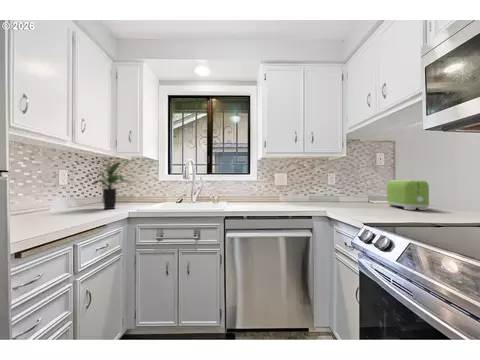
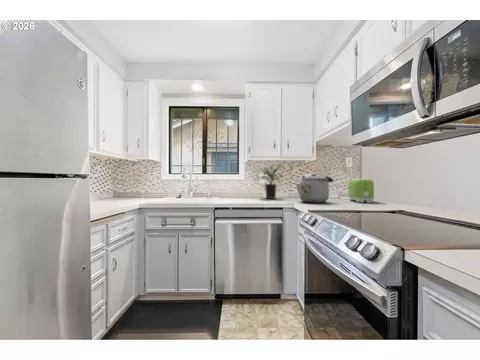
potted plant: present [87,162,124,209] -> present [261,166,282,199]
kettle: none [325,174,375,210] -> present [296,174,333,203]

